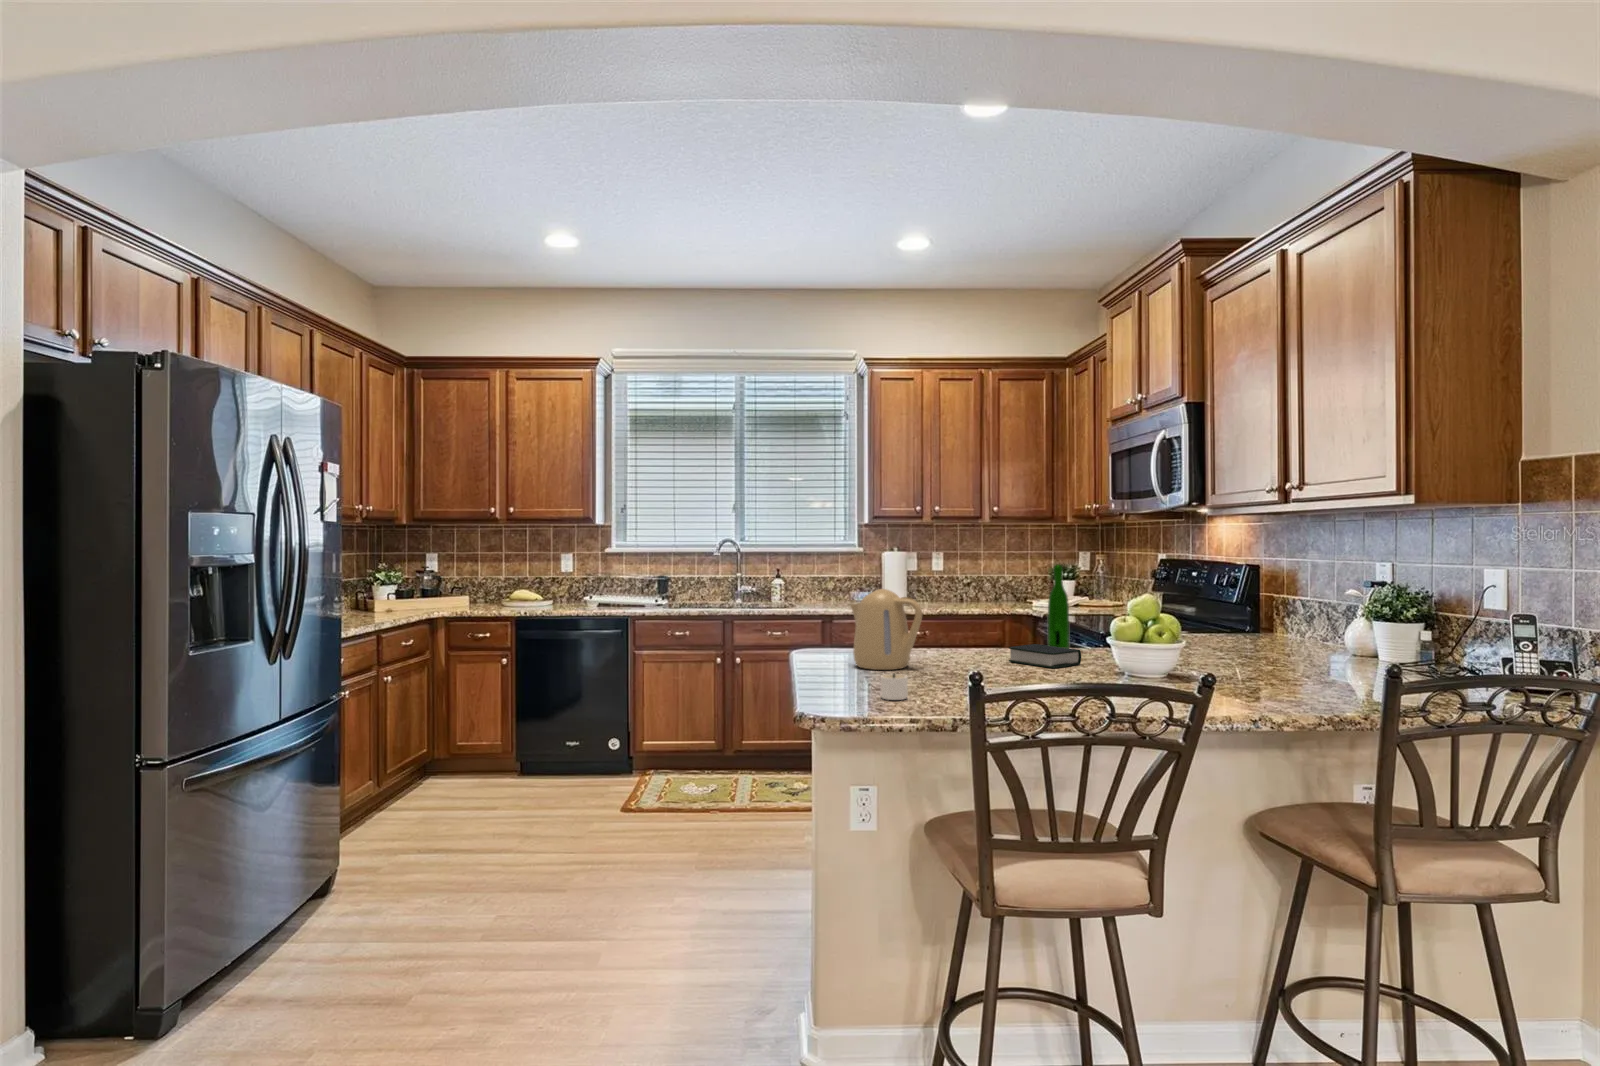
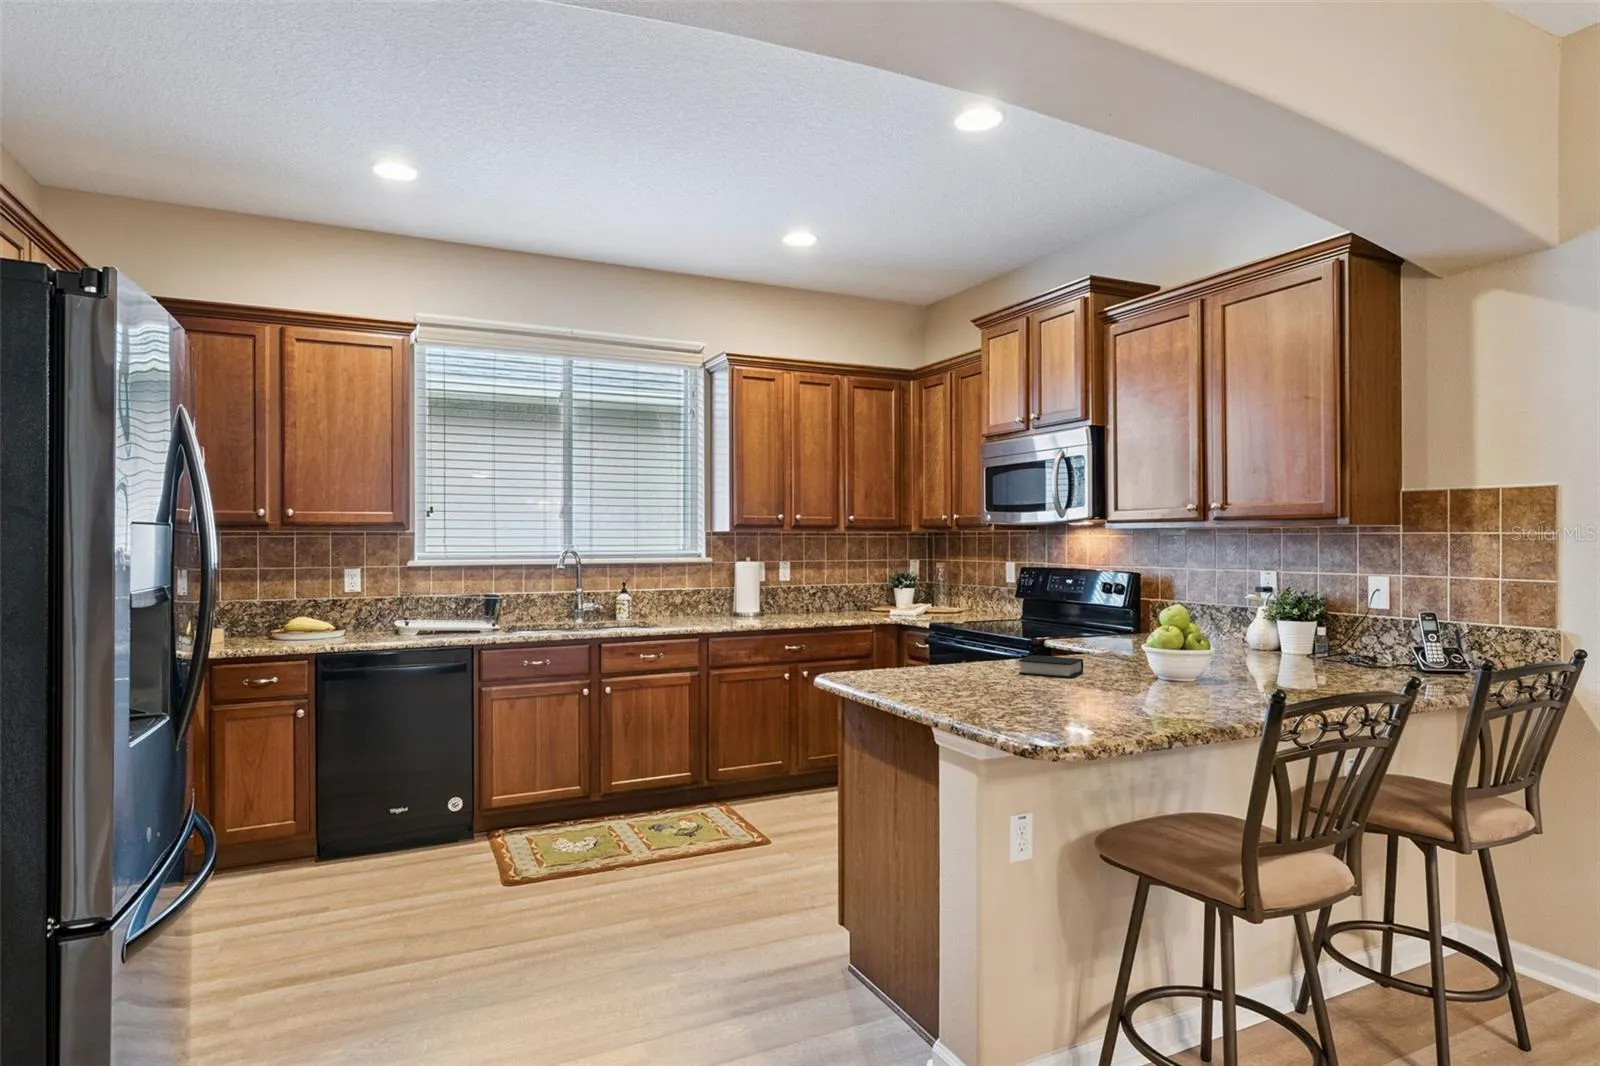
wine bottle: present [1048,565,1069,648] -> none [1026,579,1047,664]
kettle: present [850,589,922,670] -> none [885,607,968,690]
candle: present [881,674,908,700] -> none [1009,693,1042,720]

